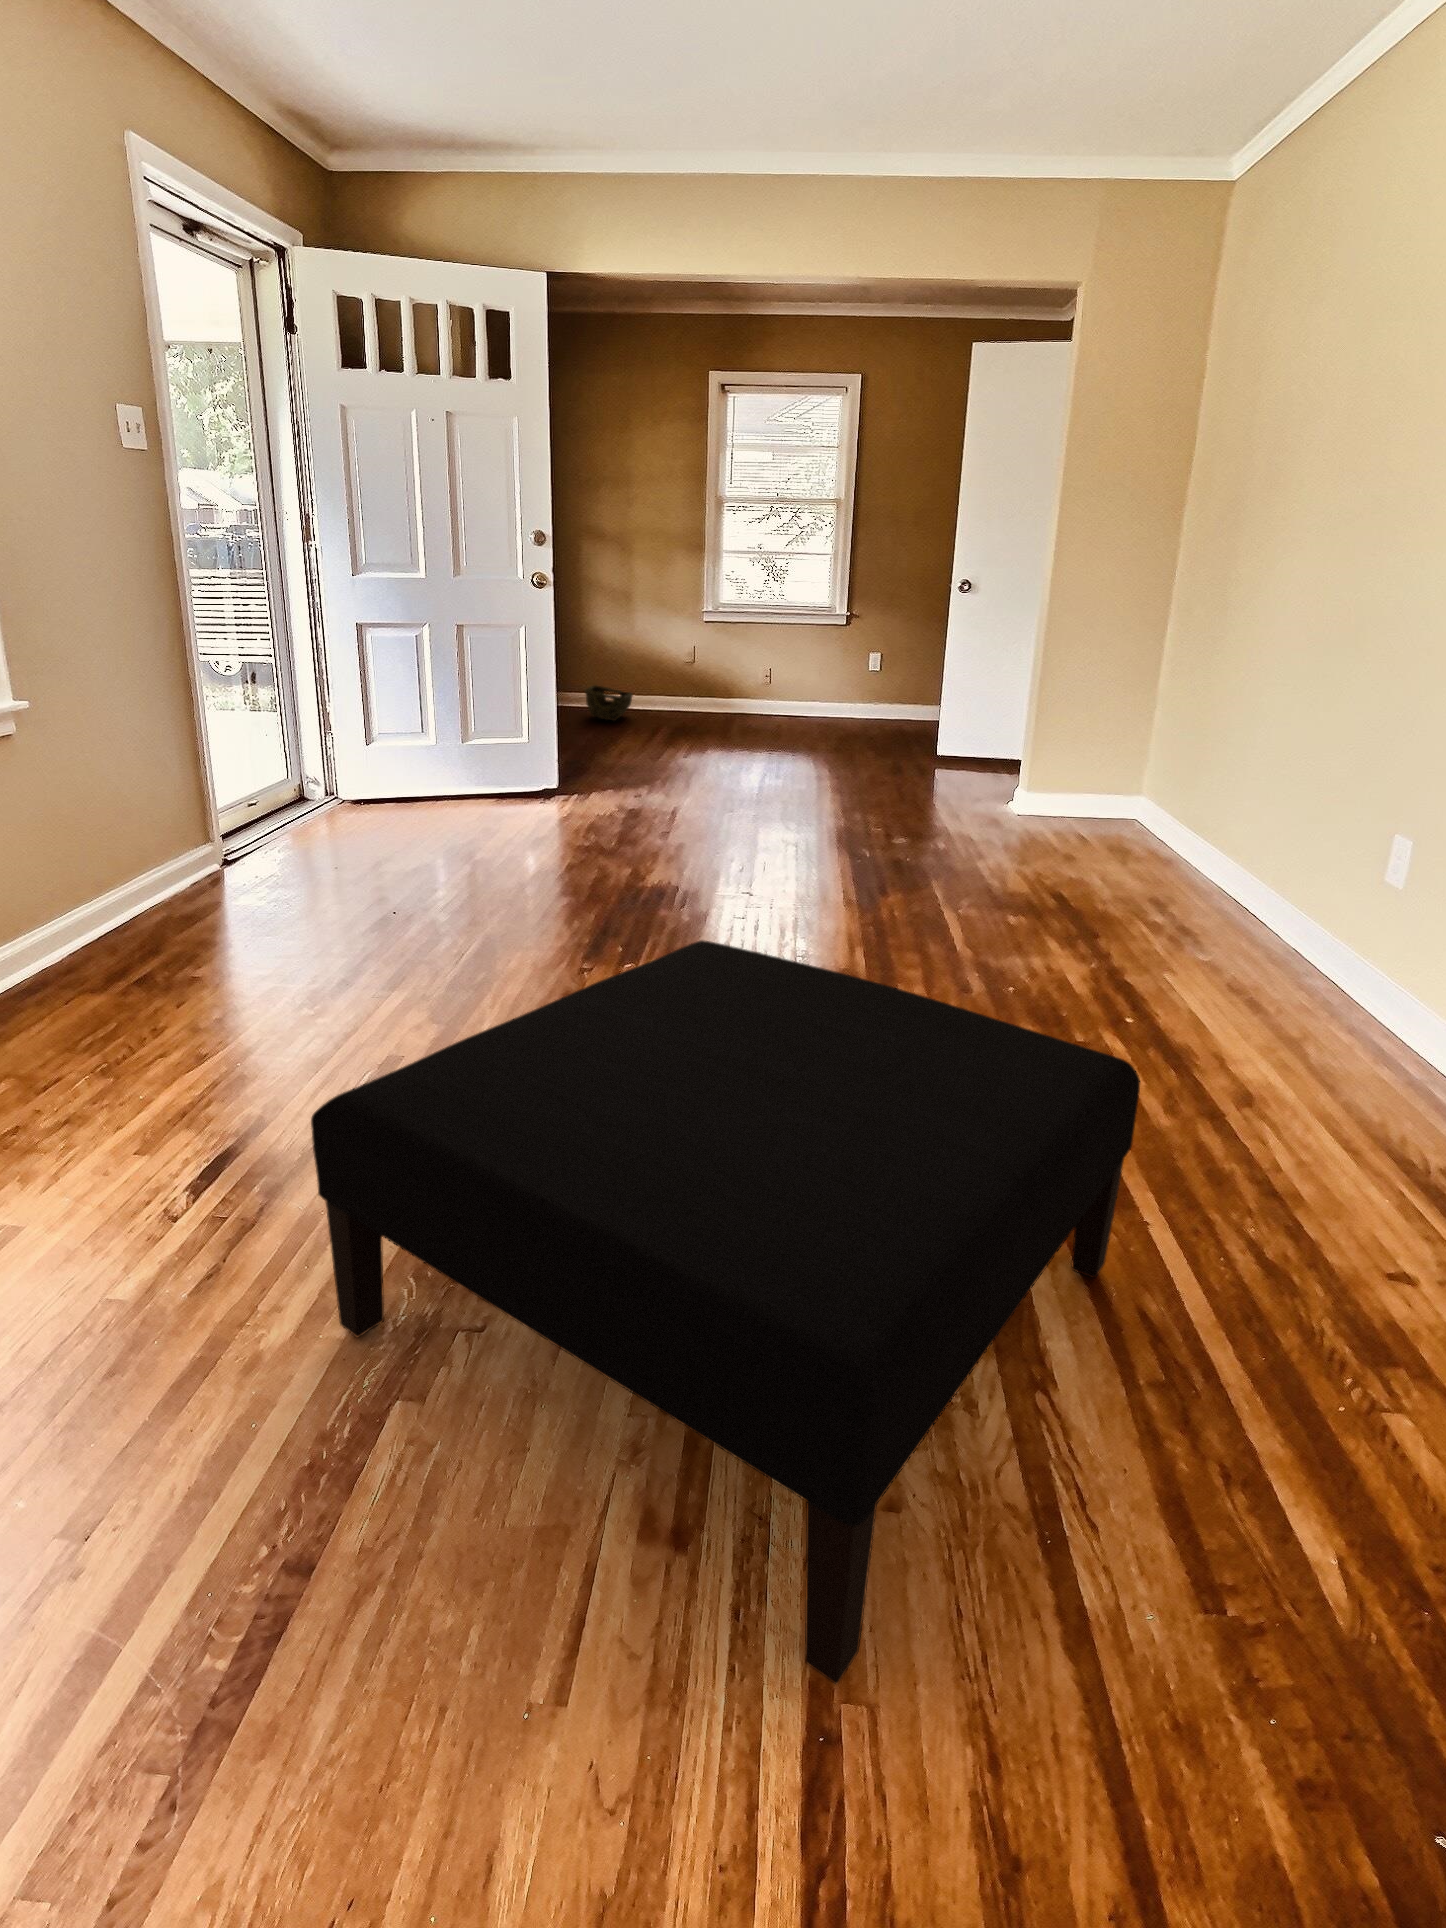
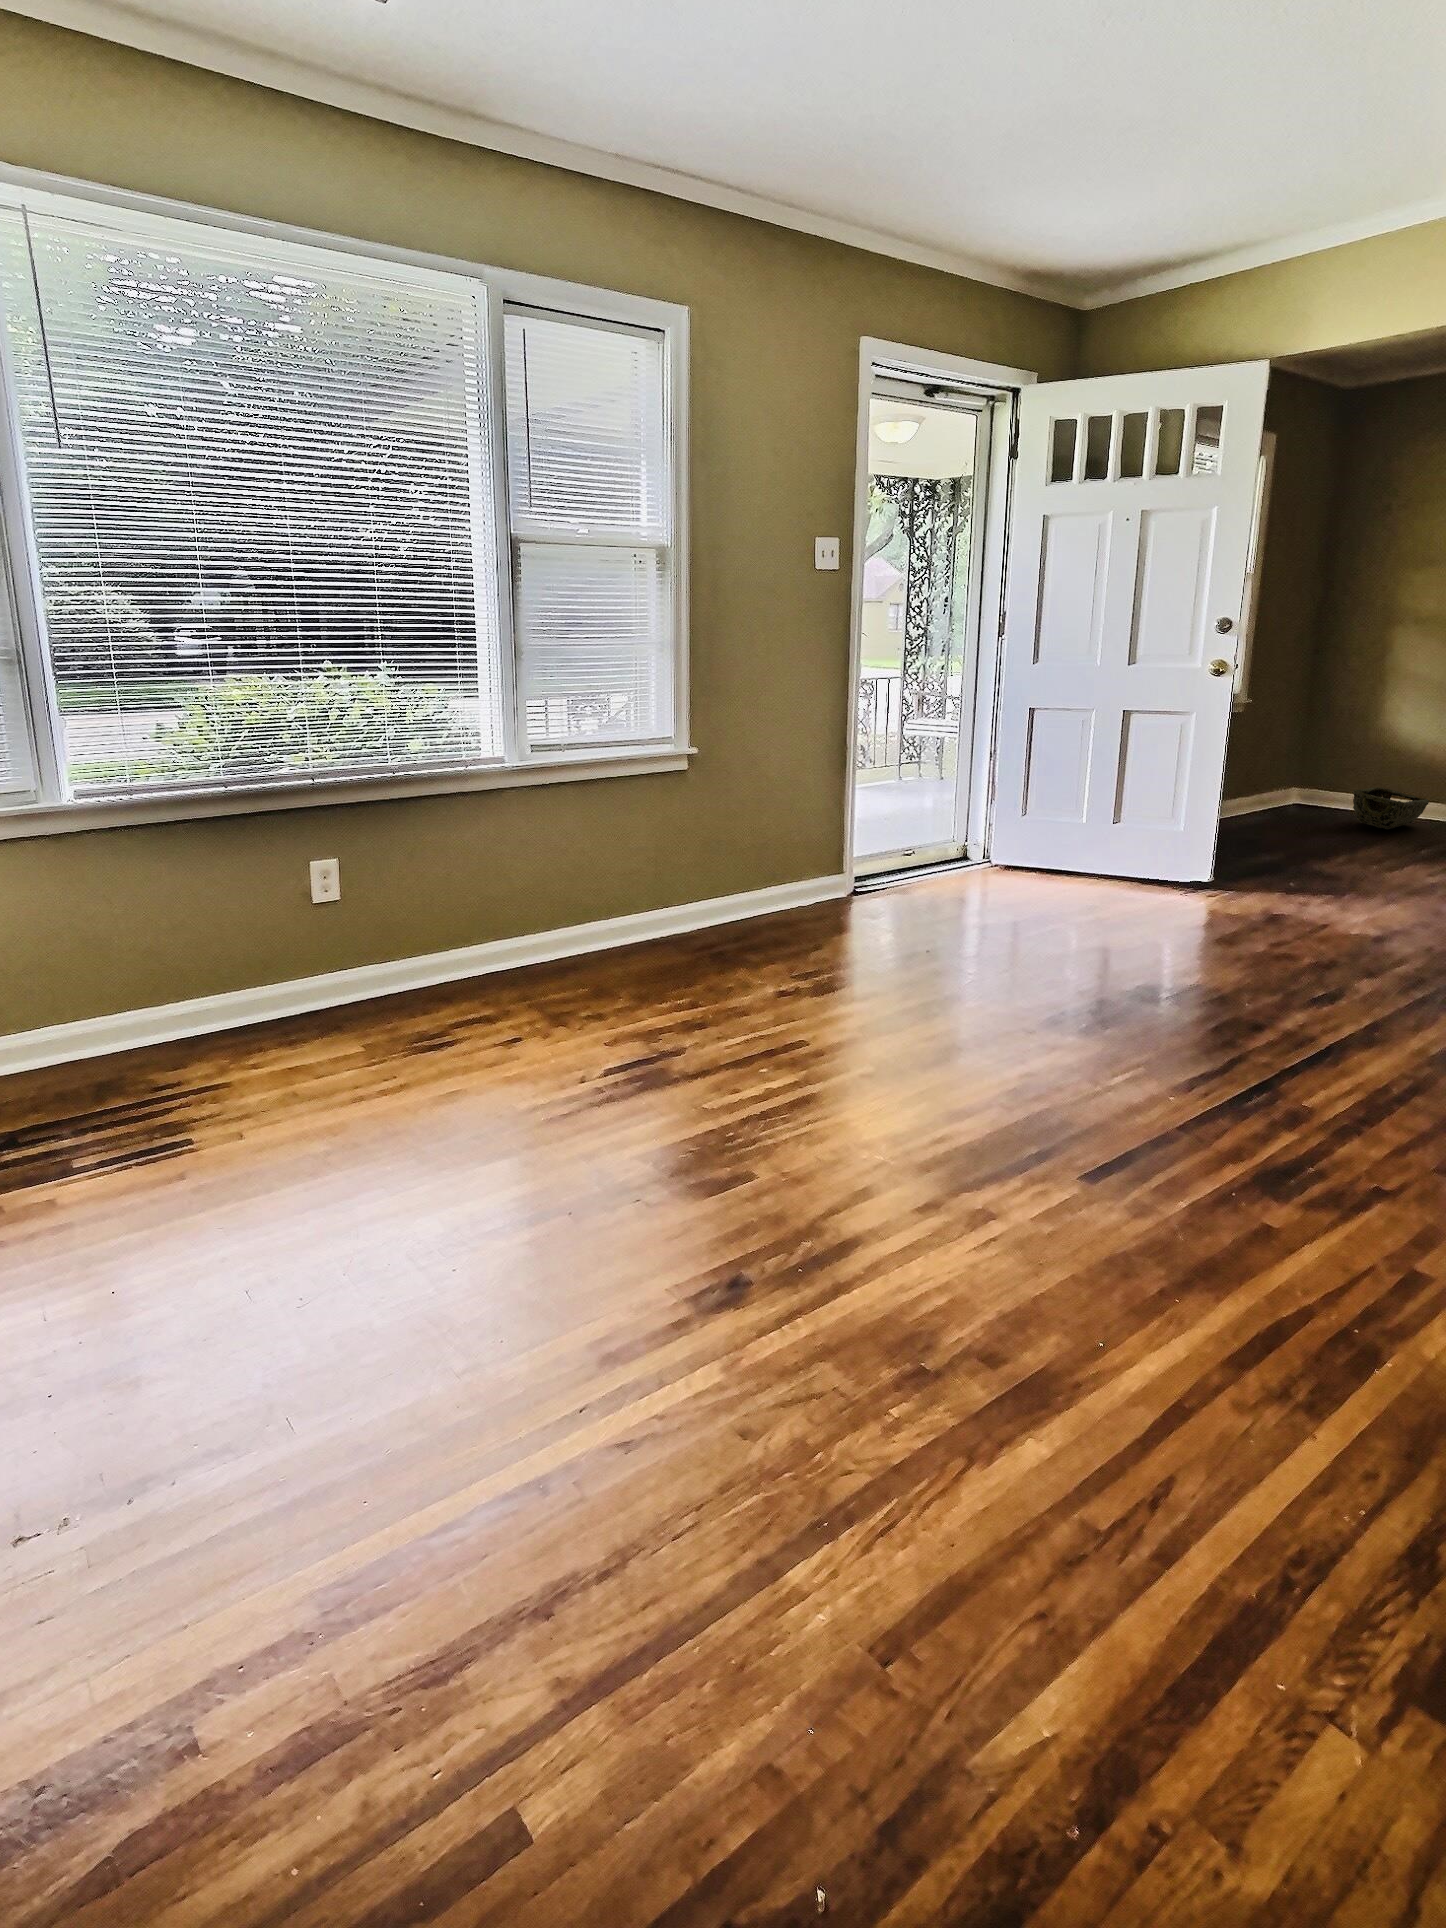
ottoman: present [311,940,1140,1684] -> none [562,989,1225,1471]

